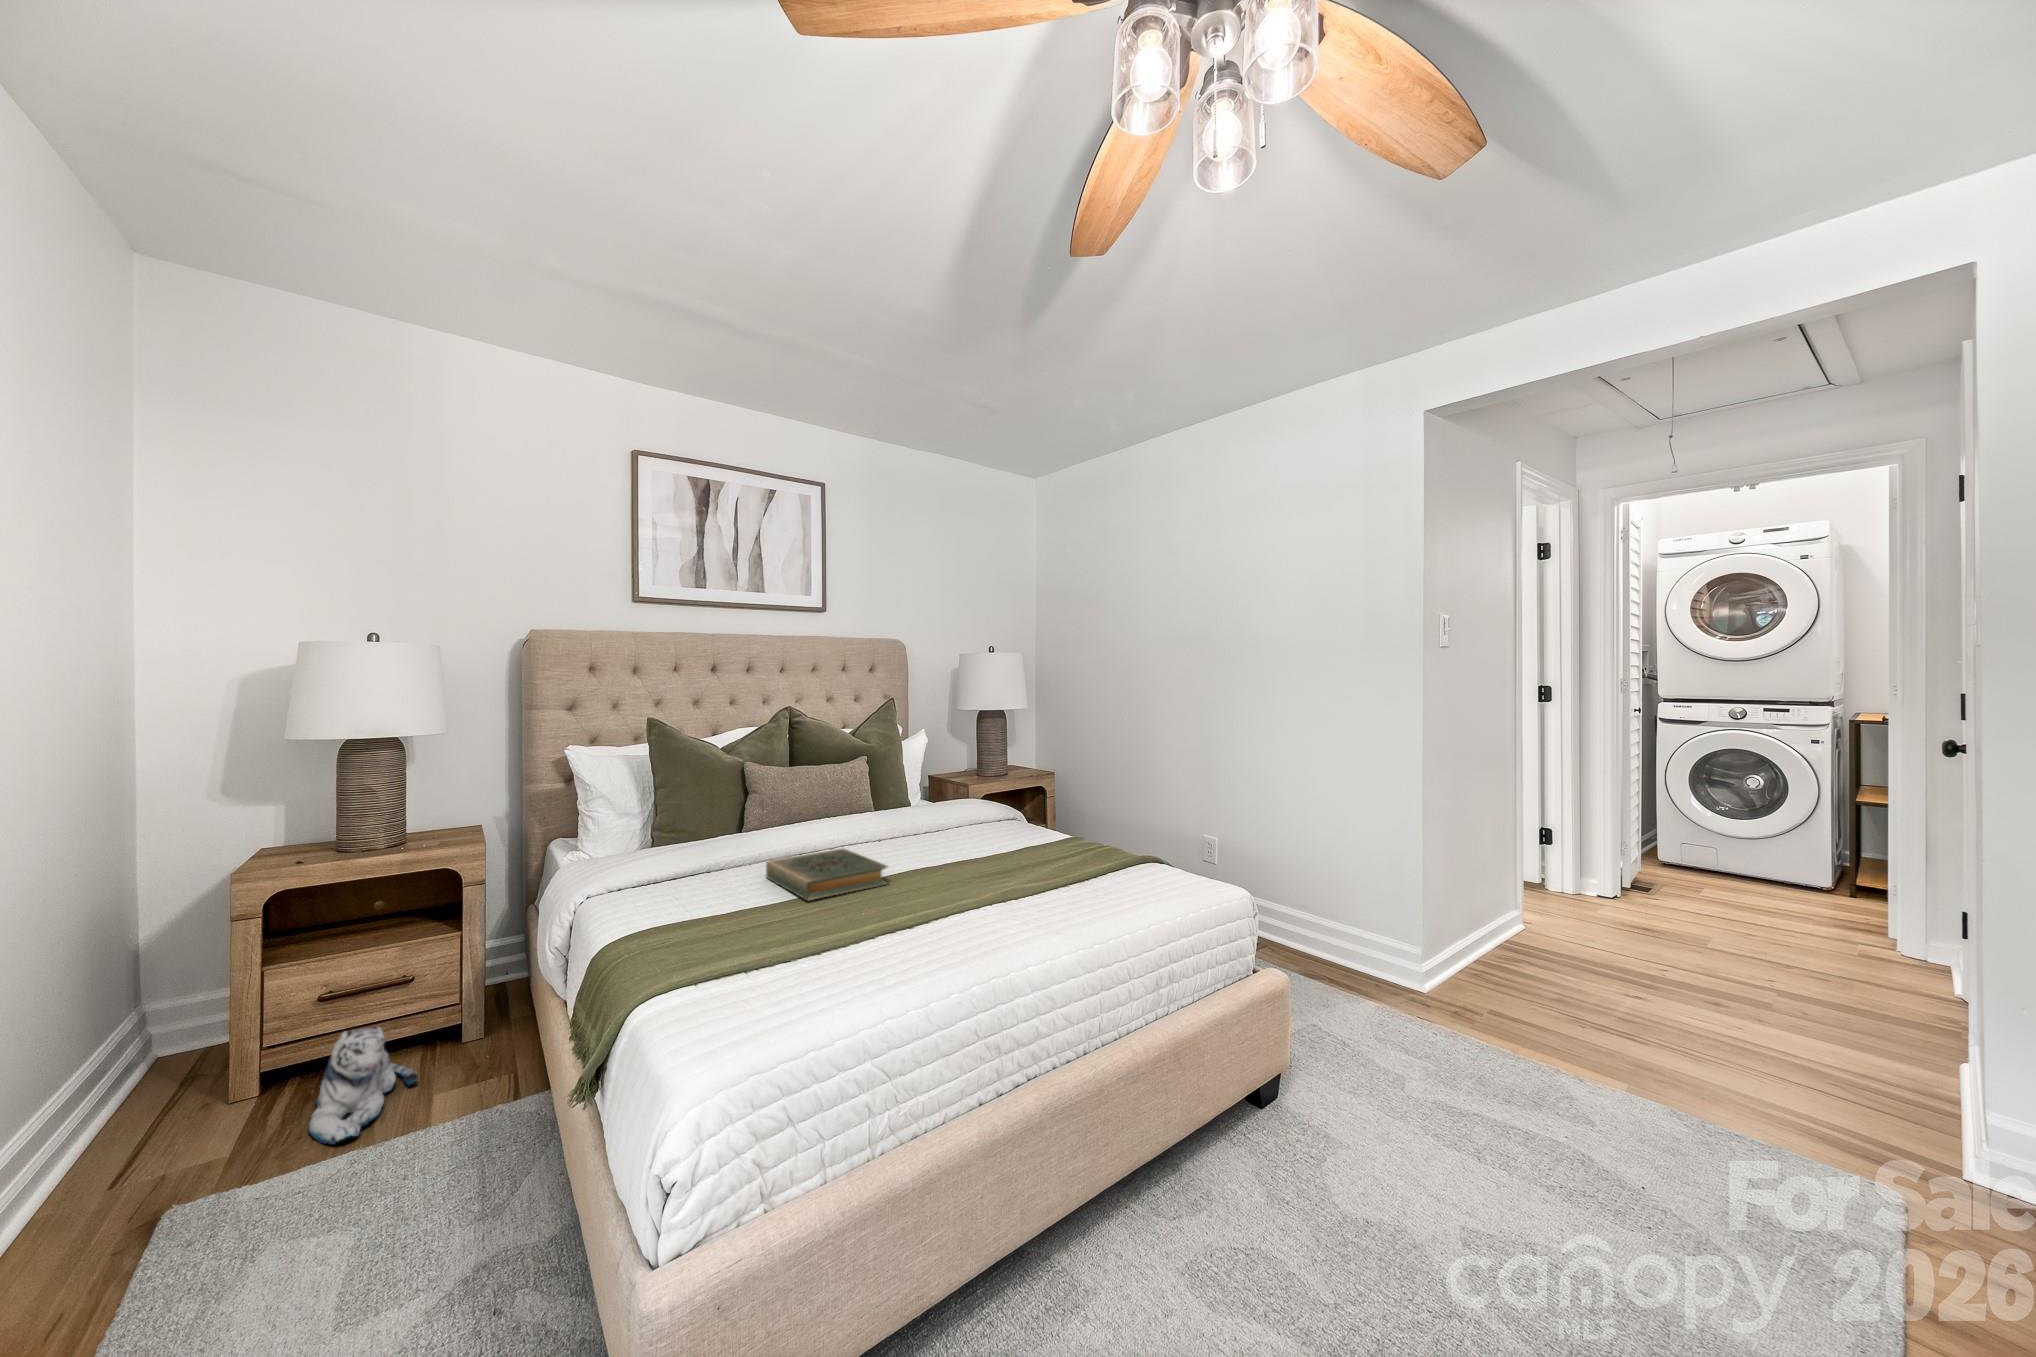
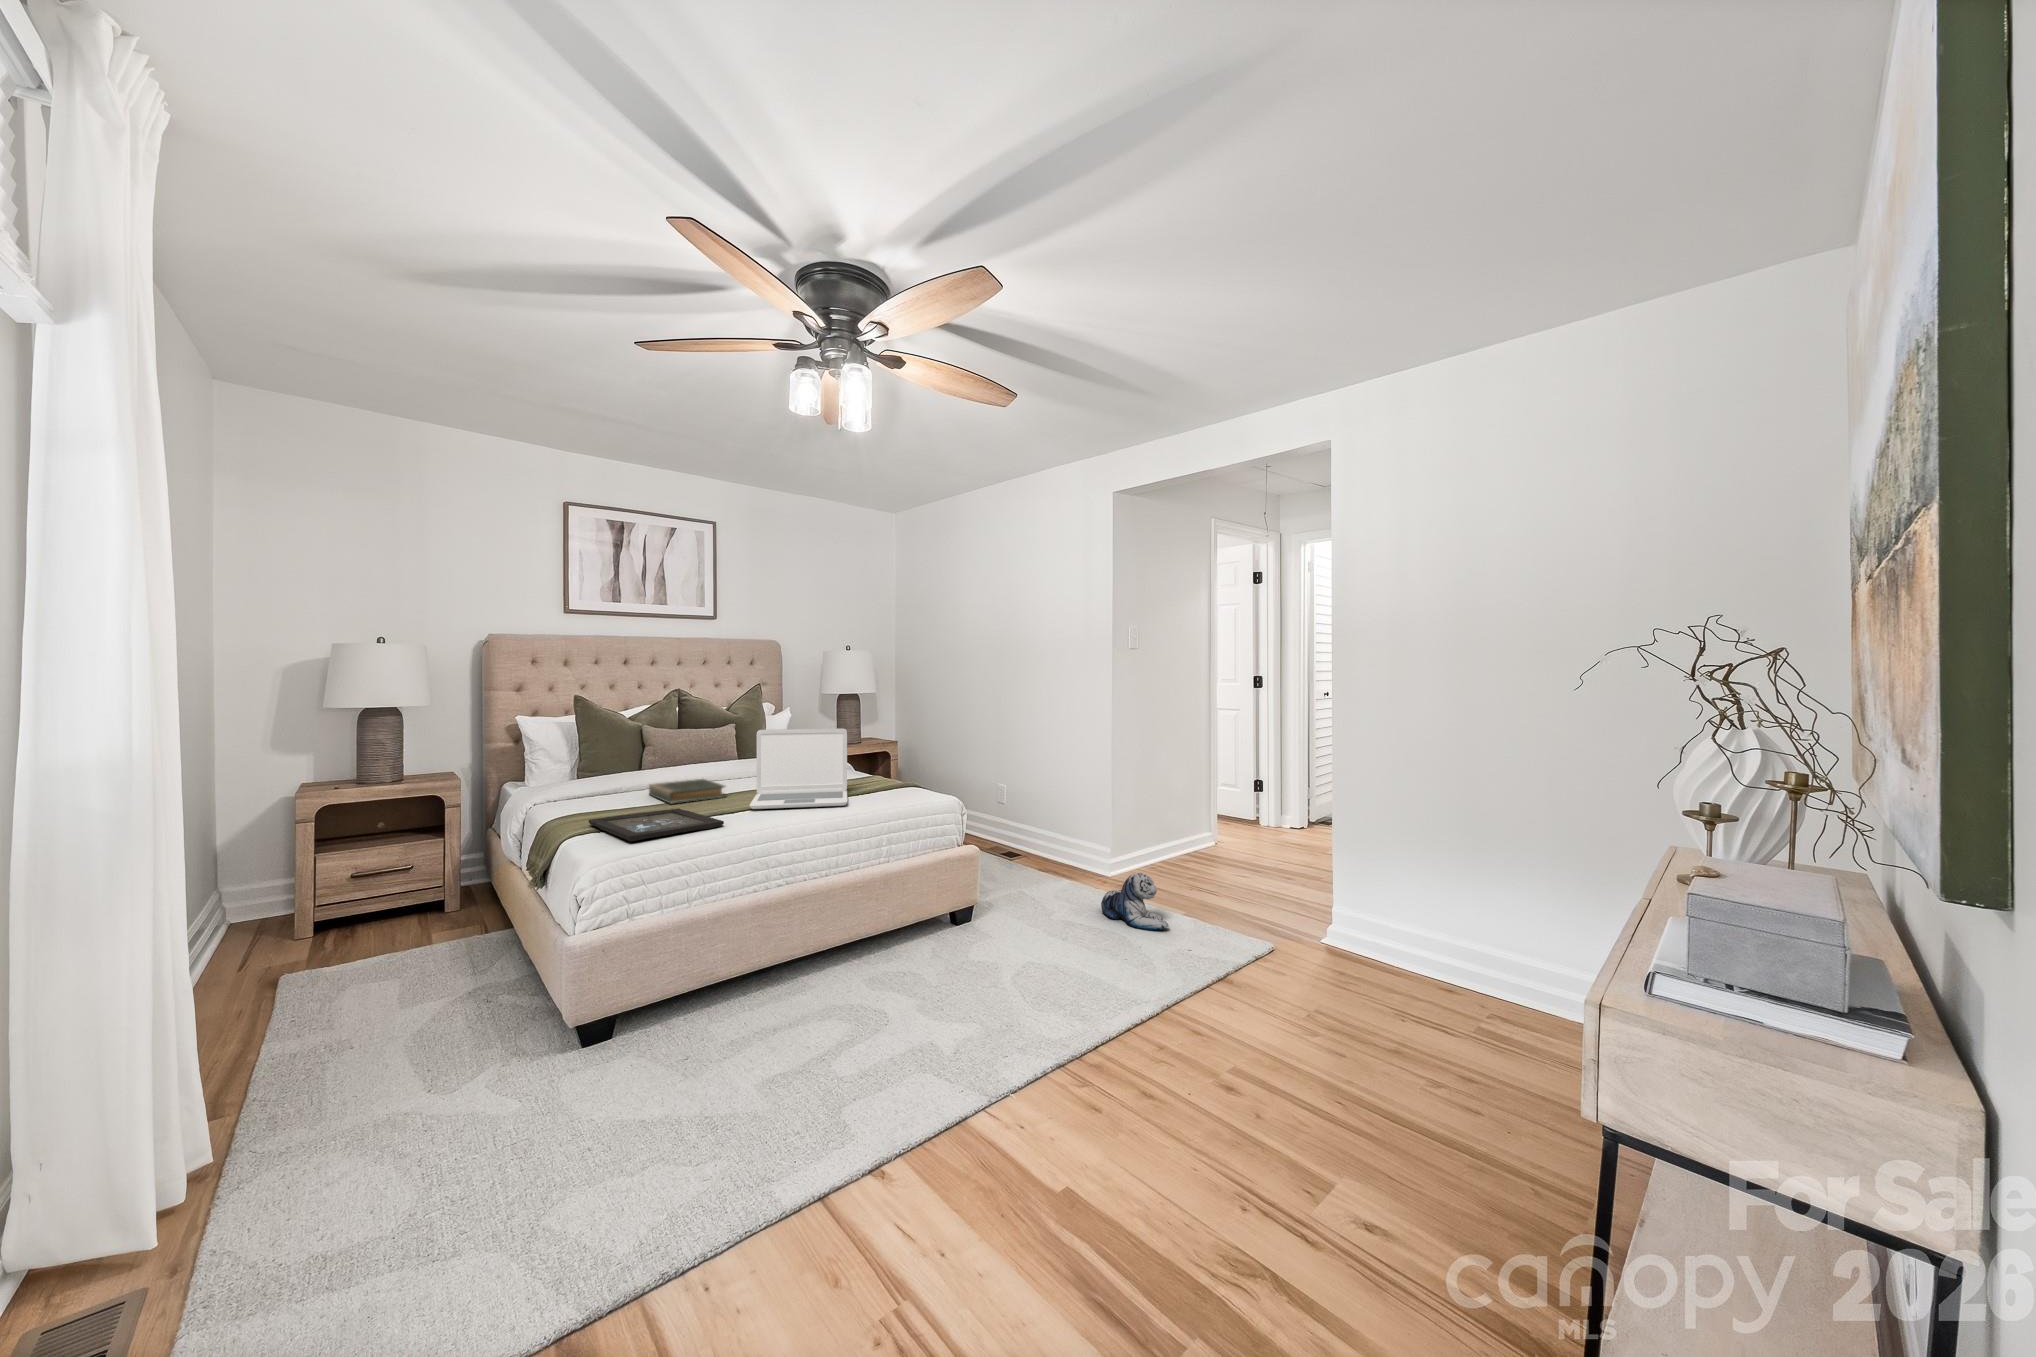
laptop: none [937,773,1101,917] -> present [750,729,847,809]
tray: none [684,914,924,1015] -> present [588,808,724,841]
plush toy: present [308,1027,418,1145] -> present [1101,873,1169,930]

